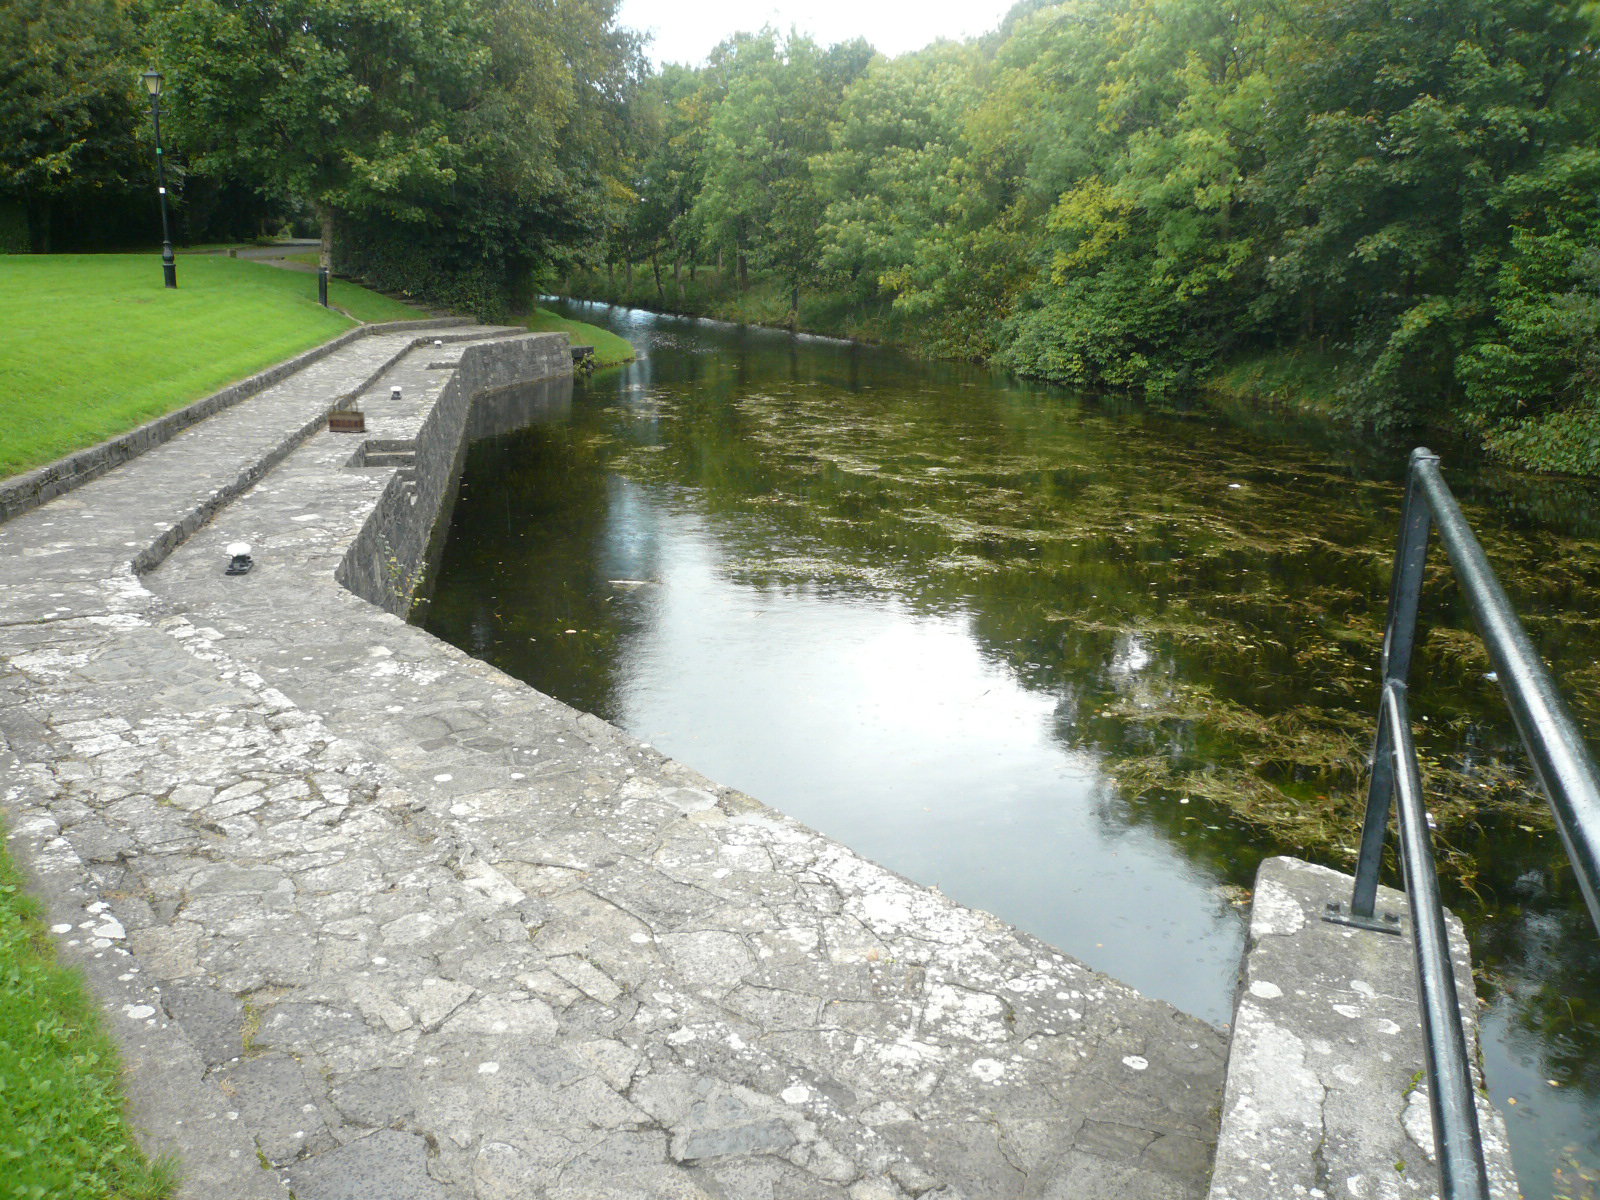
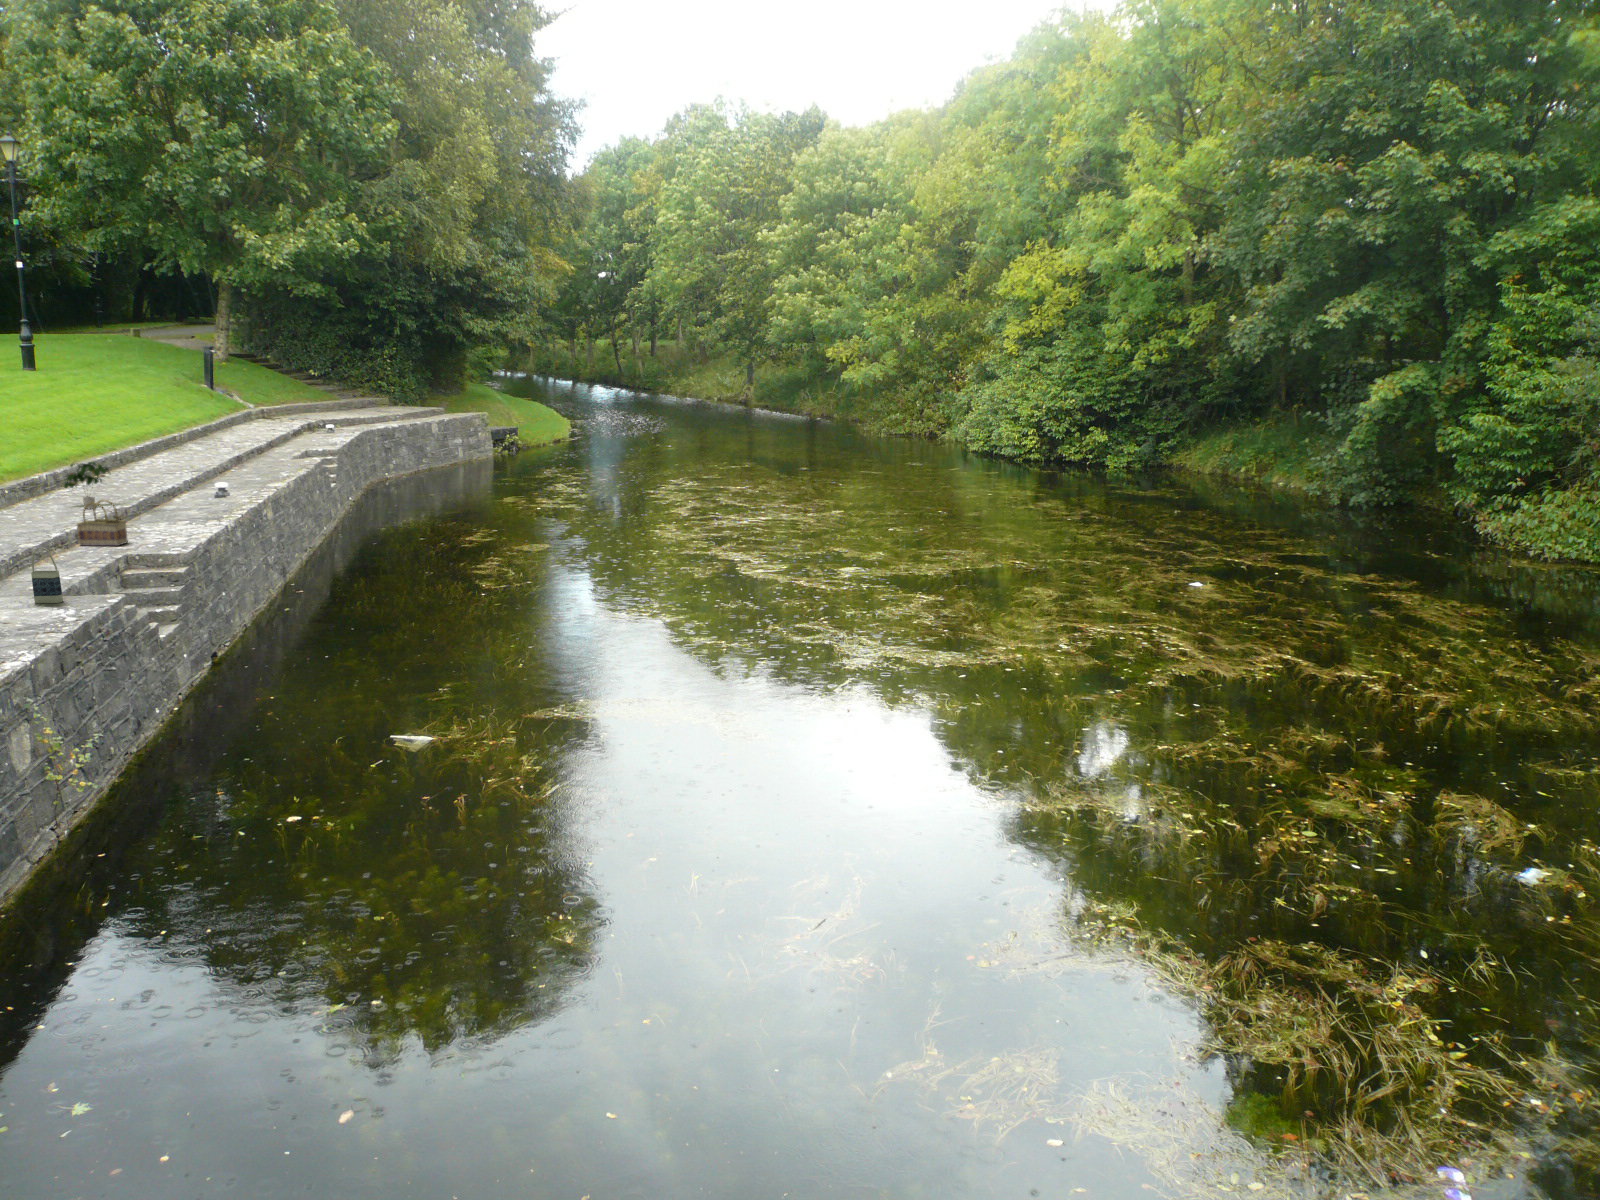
potted plant: none [284,365,323,405] -> present [63,462,109,509]
bag: none [339,426,360,470] -> present [31,548,63,603]

